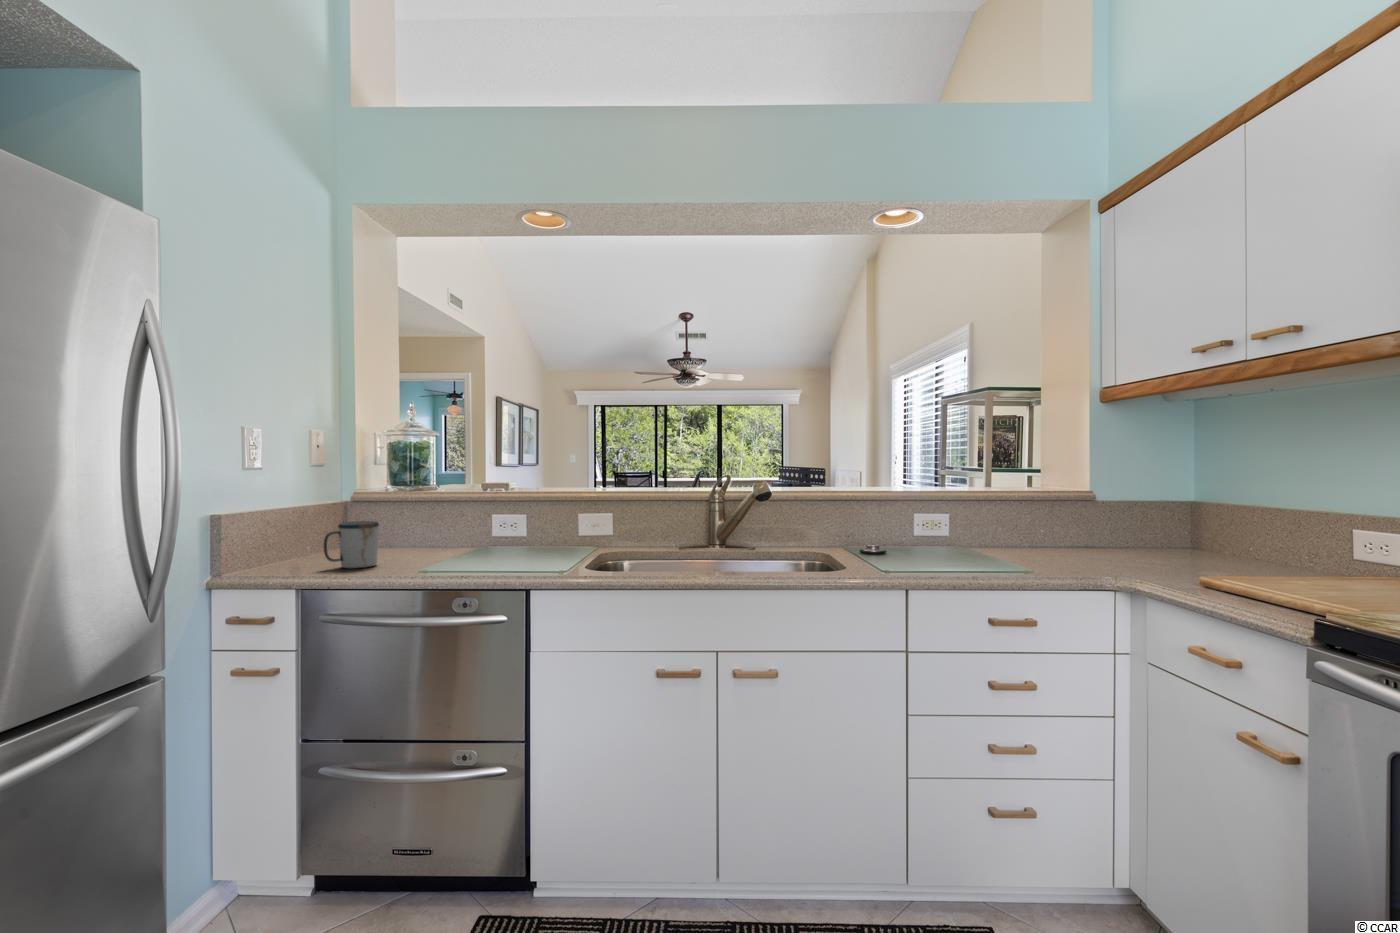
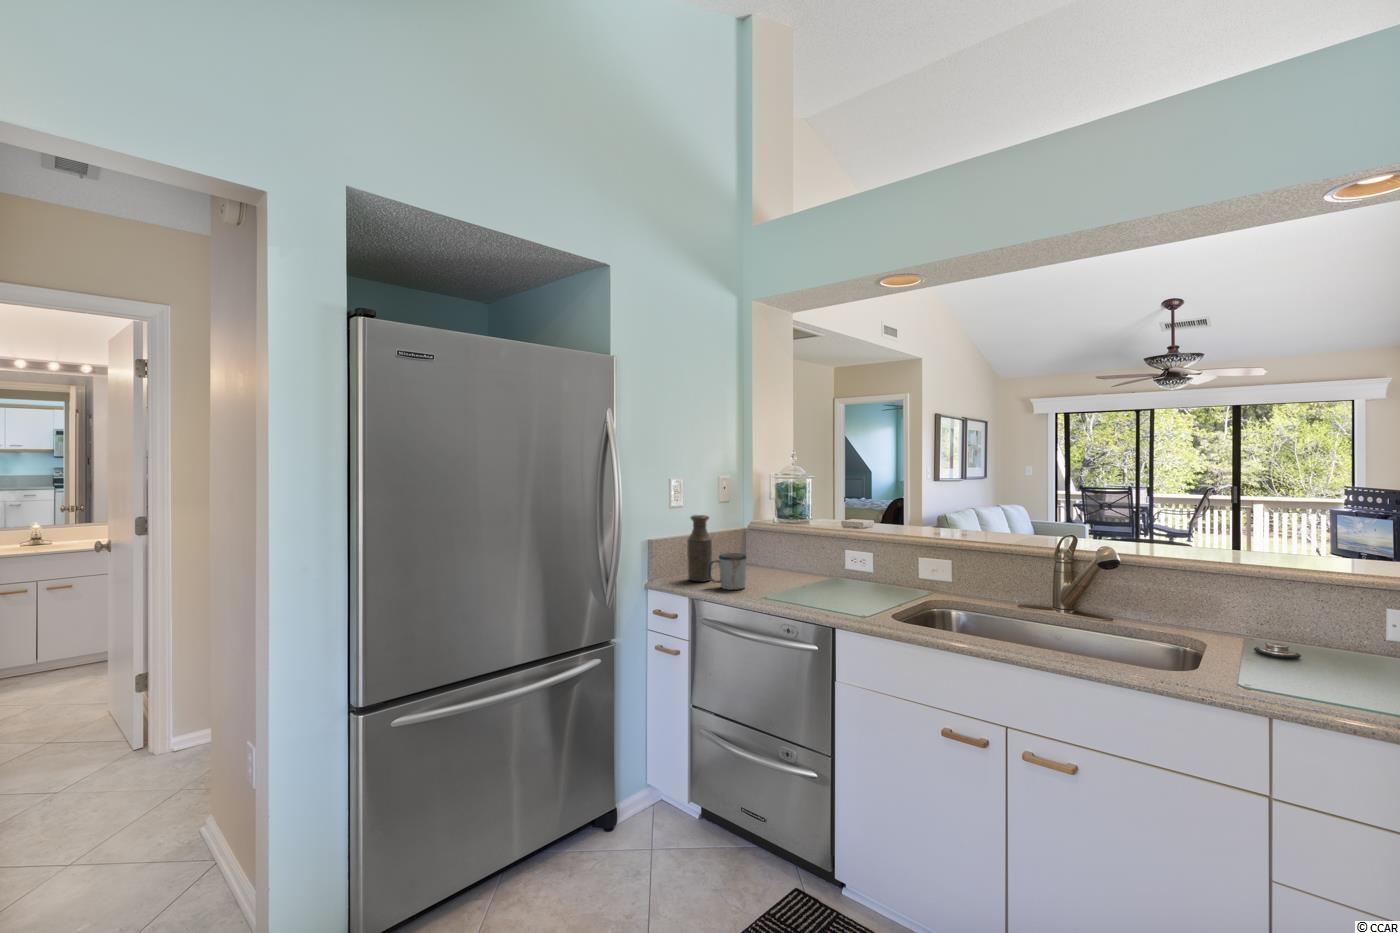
bottle: none [278,475,317,566] -> present [687,515,712,582]

